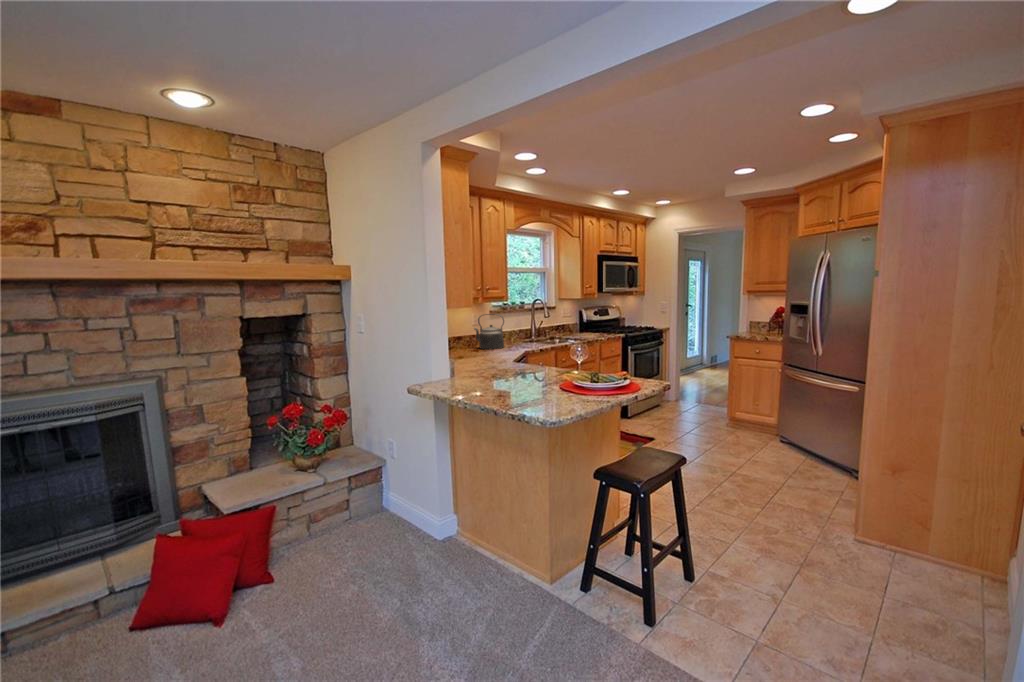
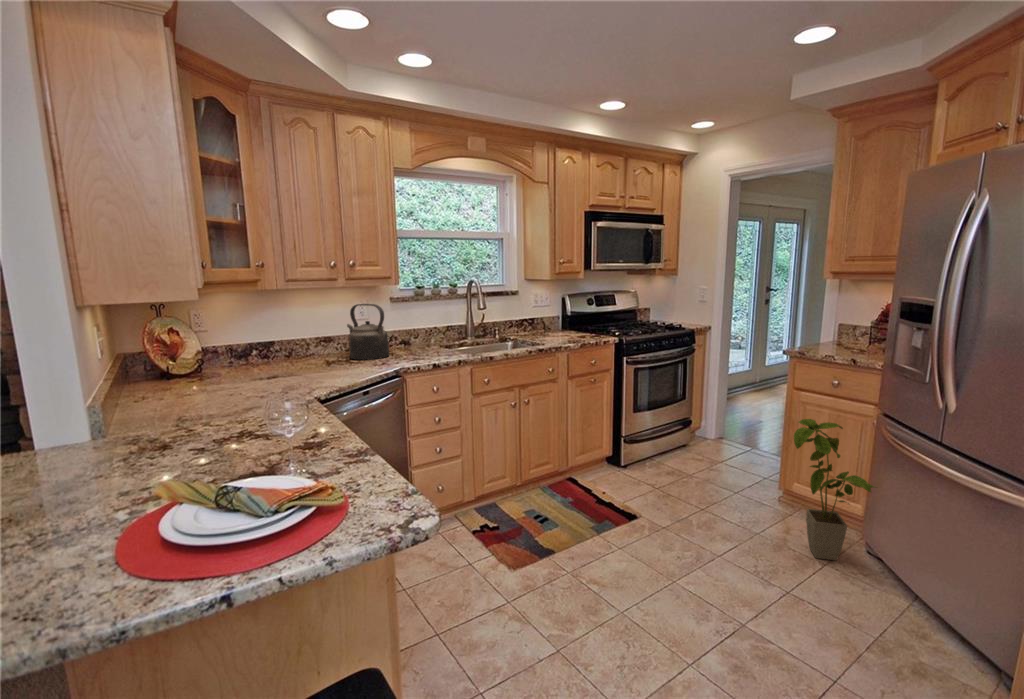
house plant: none [744,370,787,446] -> present [794,419,874,560]

